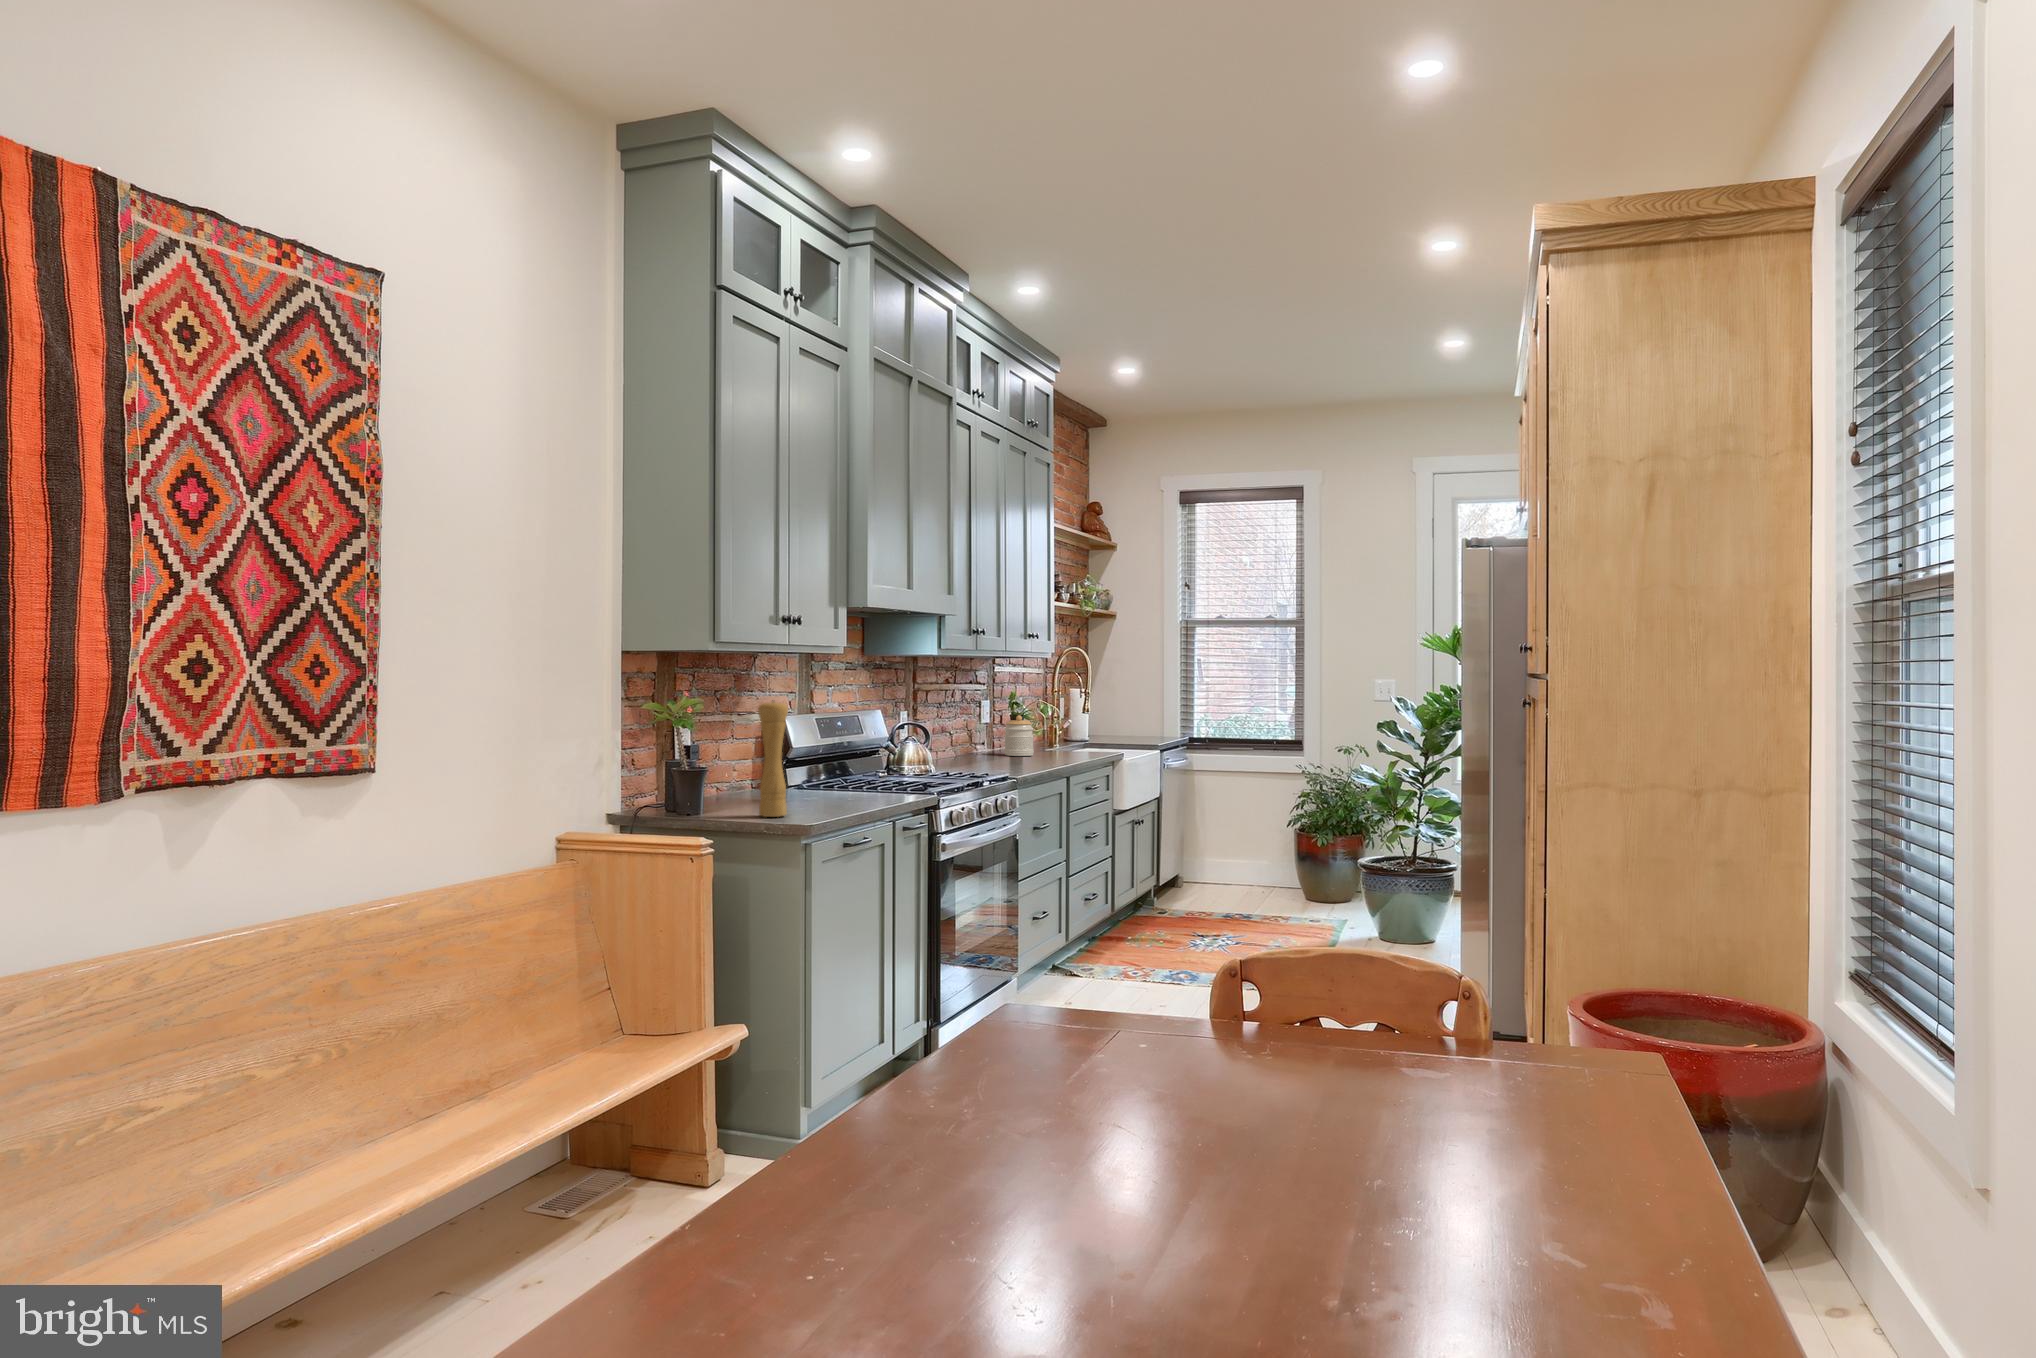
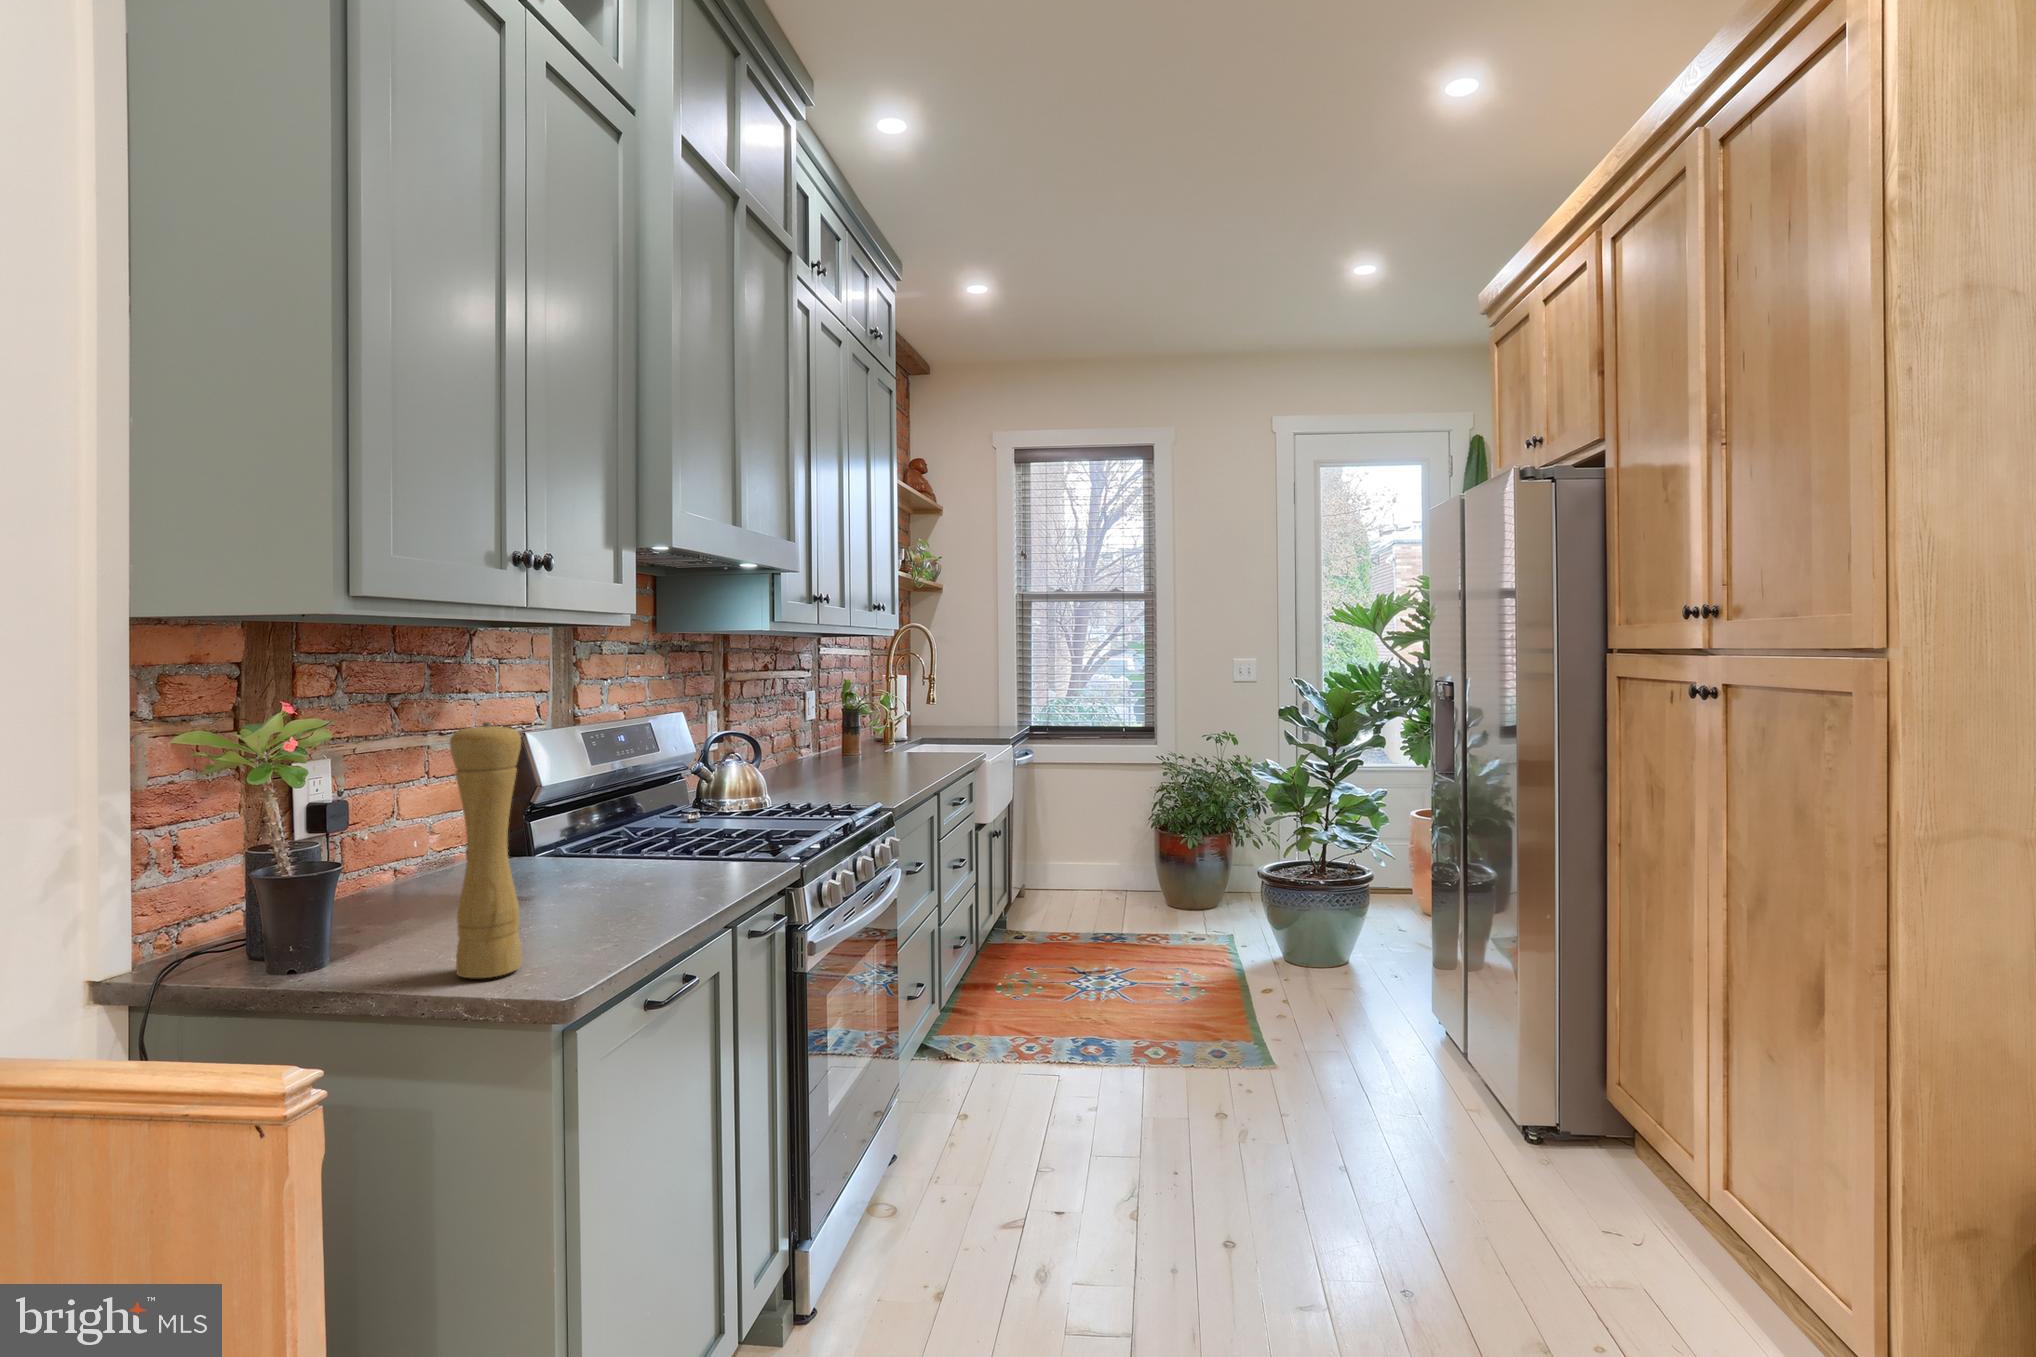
jar: present [1004,715,1034,756] -> none [844,711,883,764]

